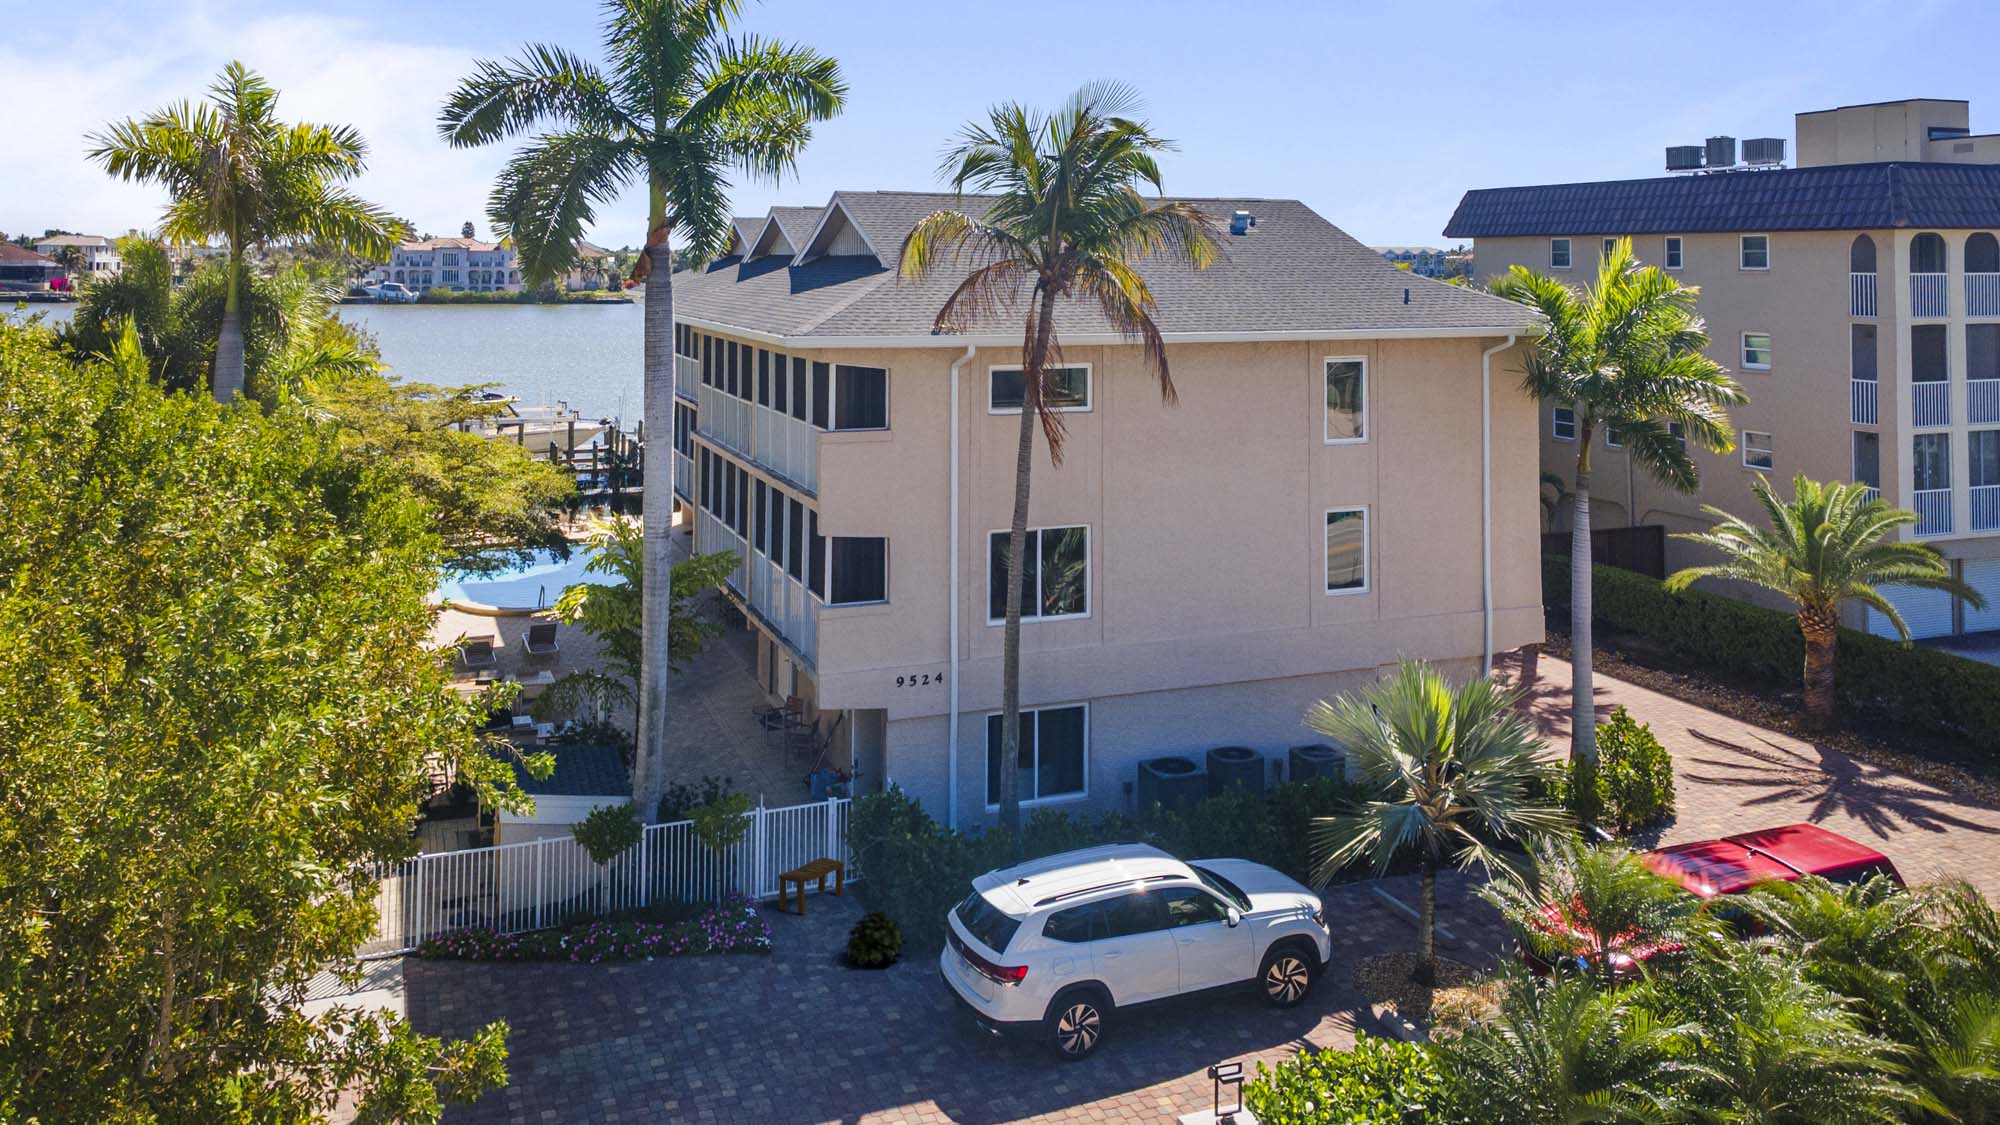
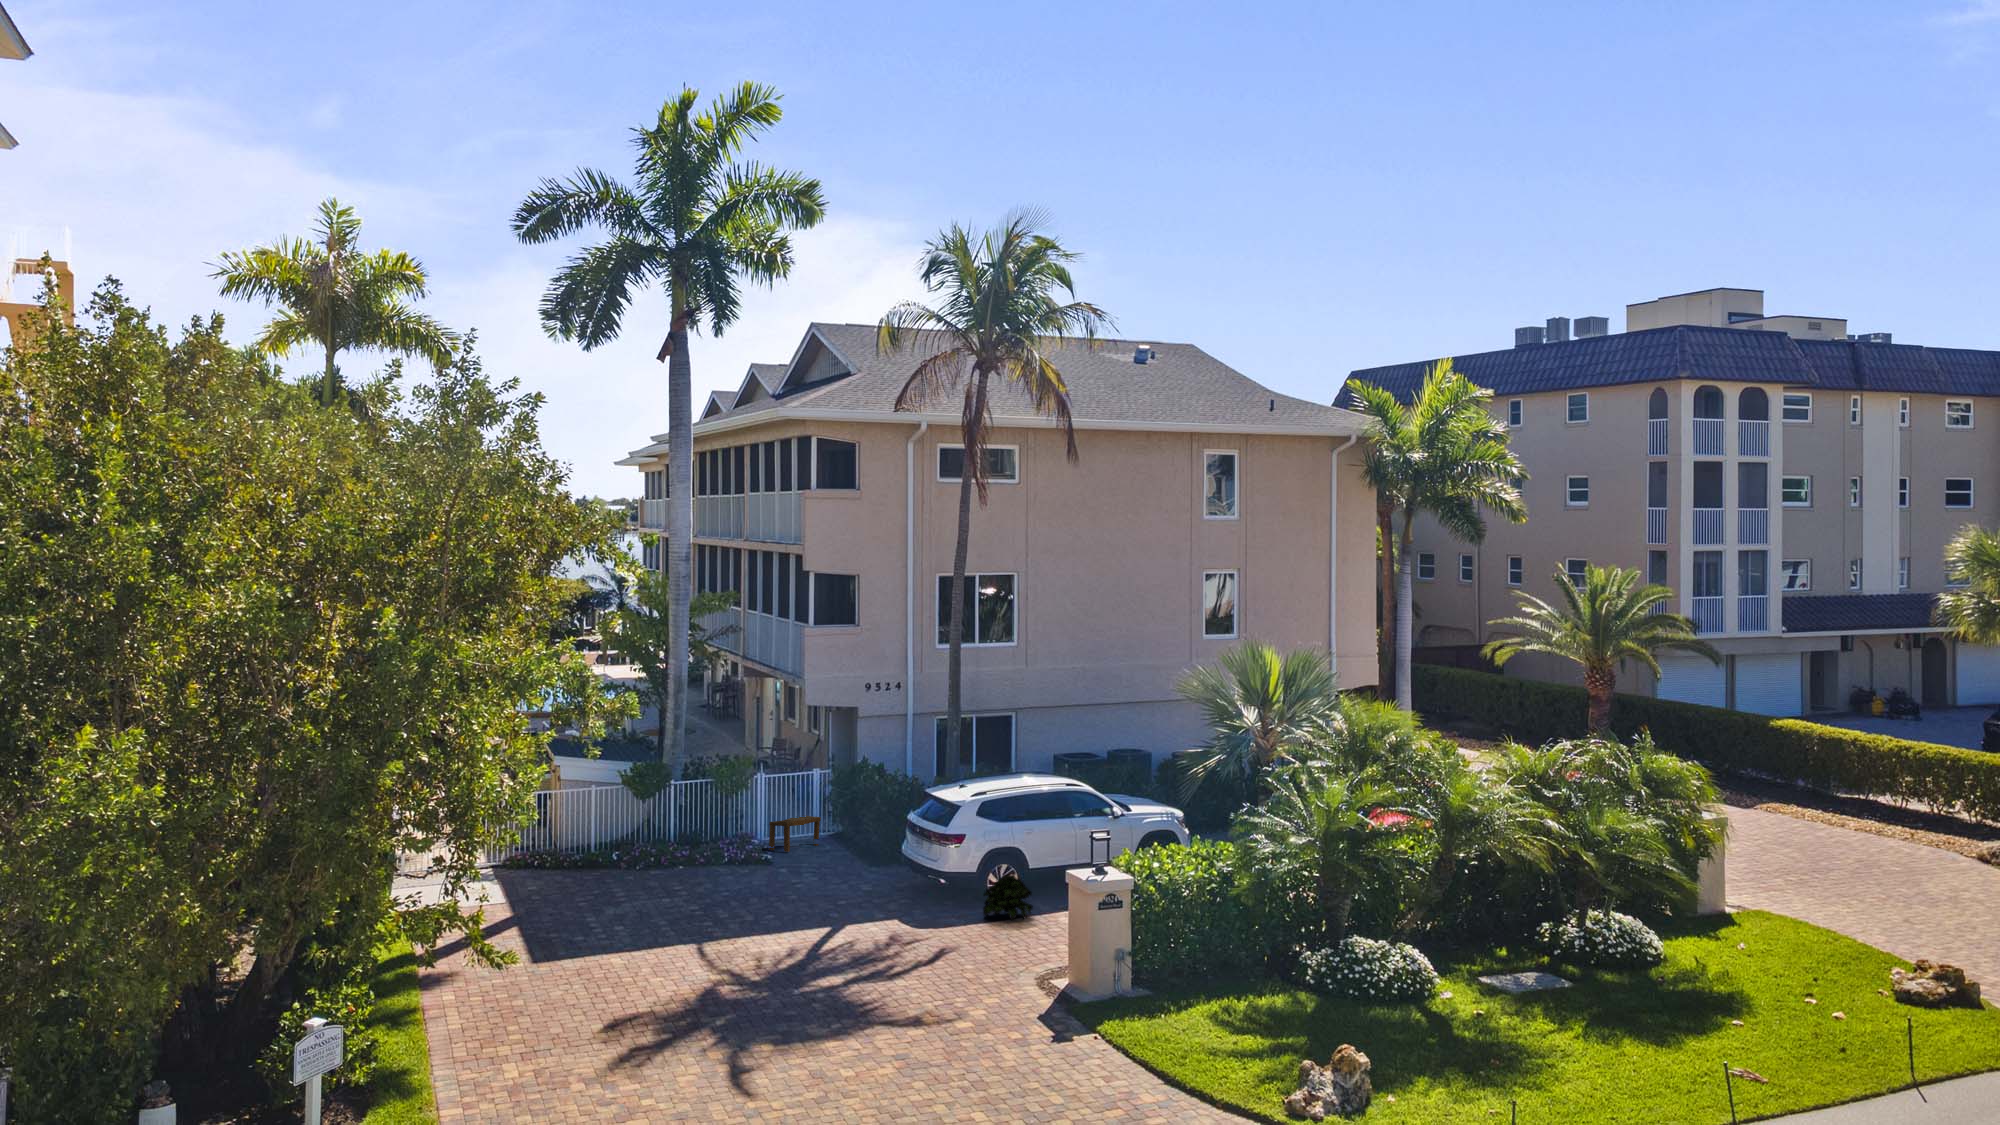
potted plant: present [847,911,907,965] -> present [983,874,1033,920]

